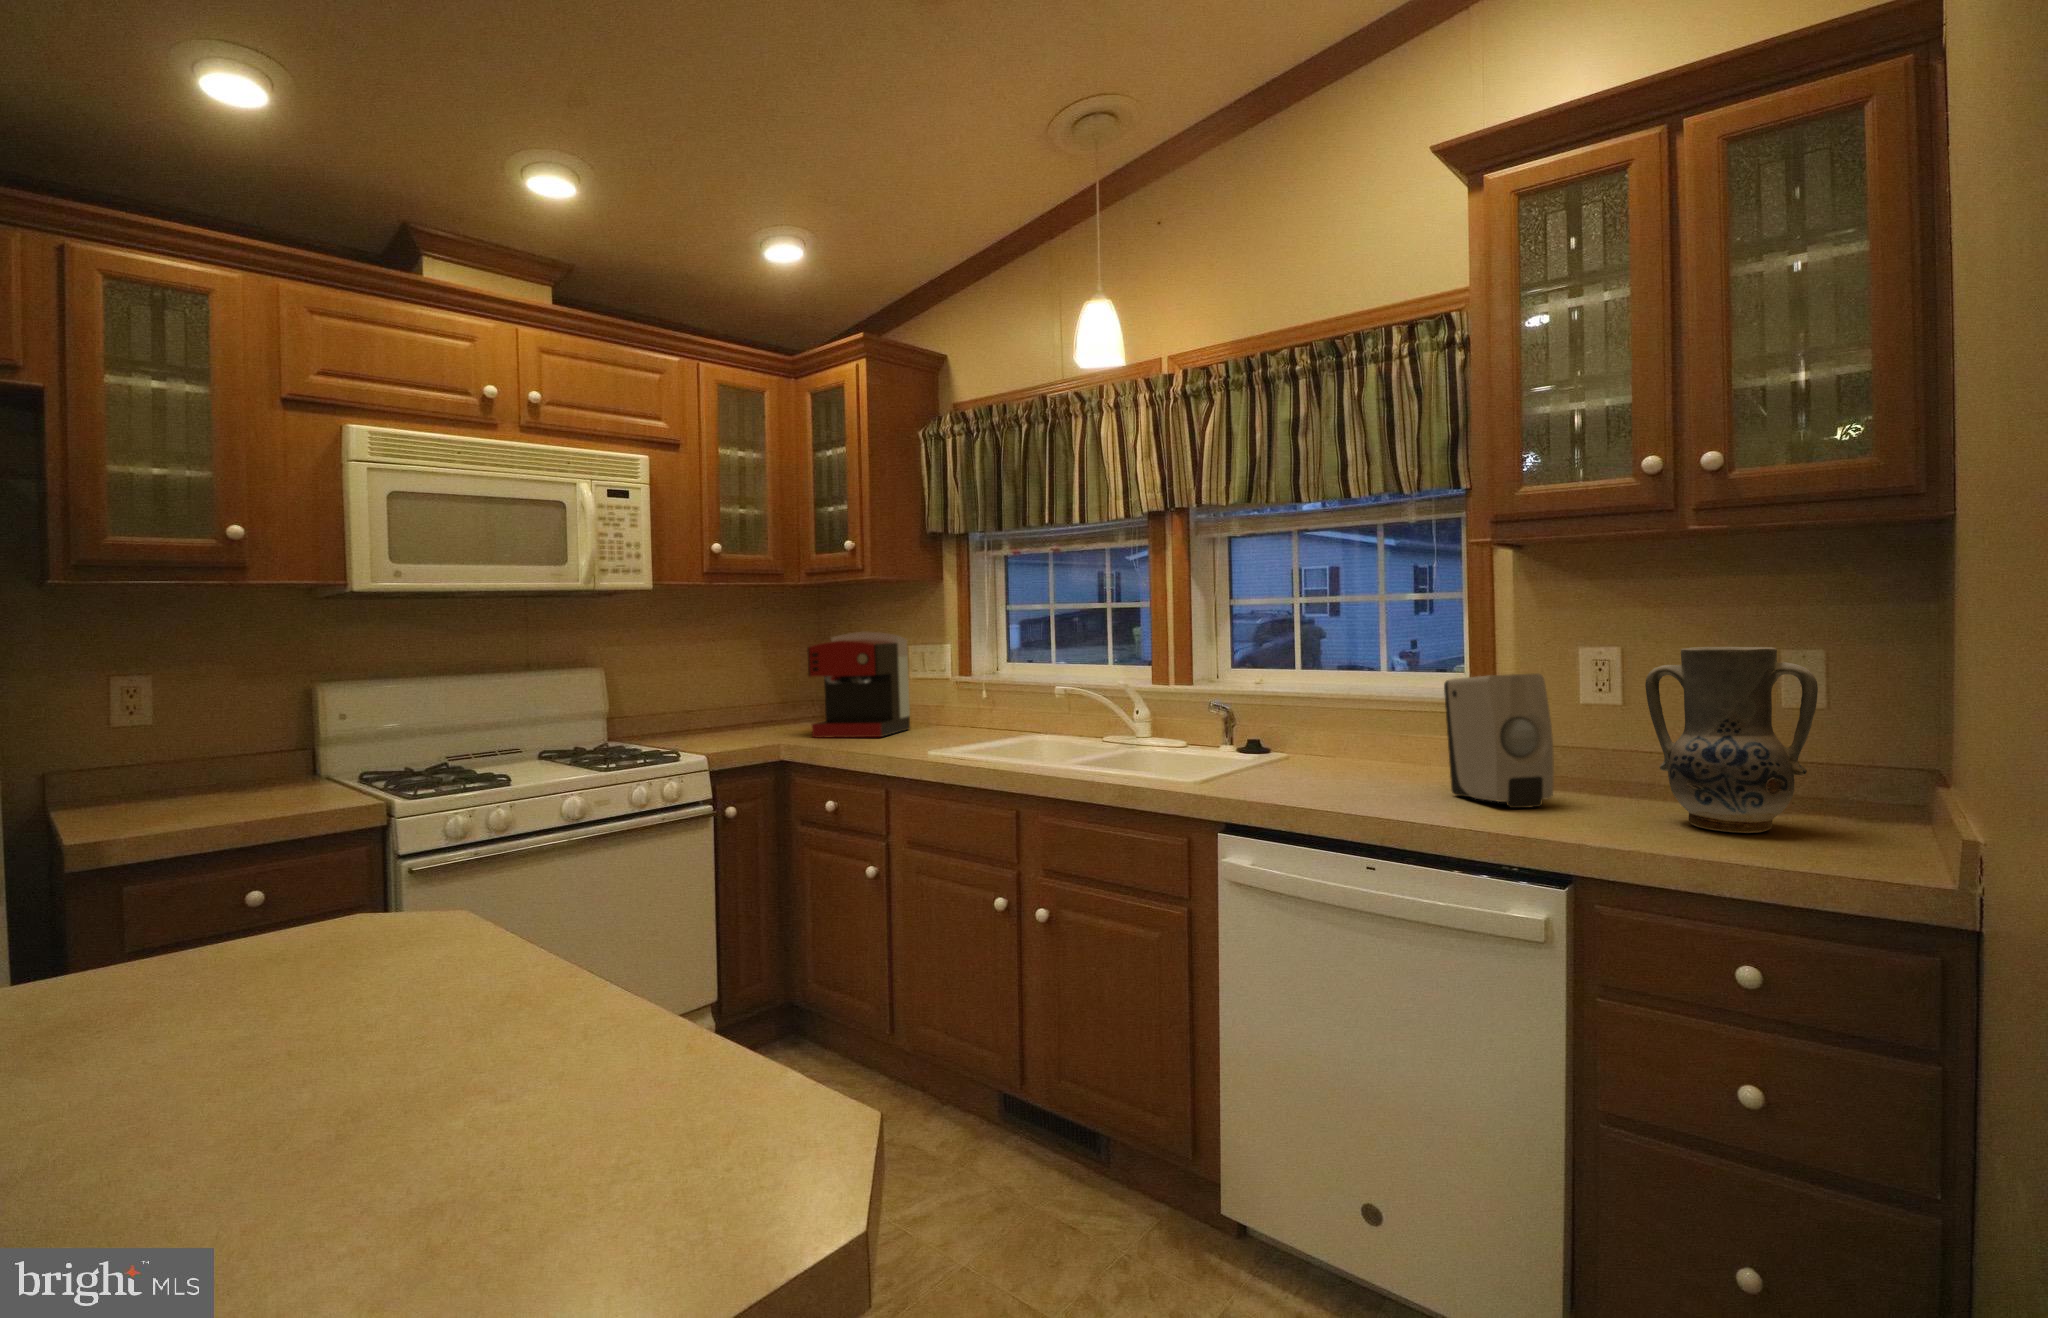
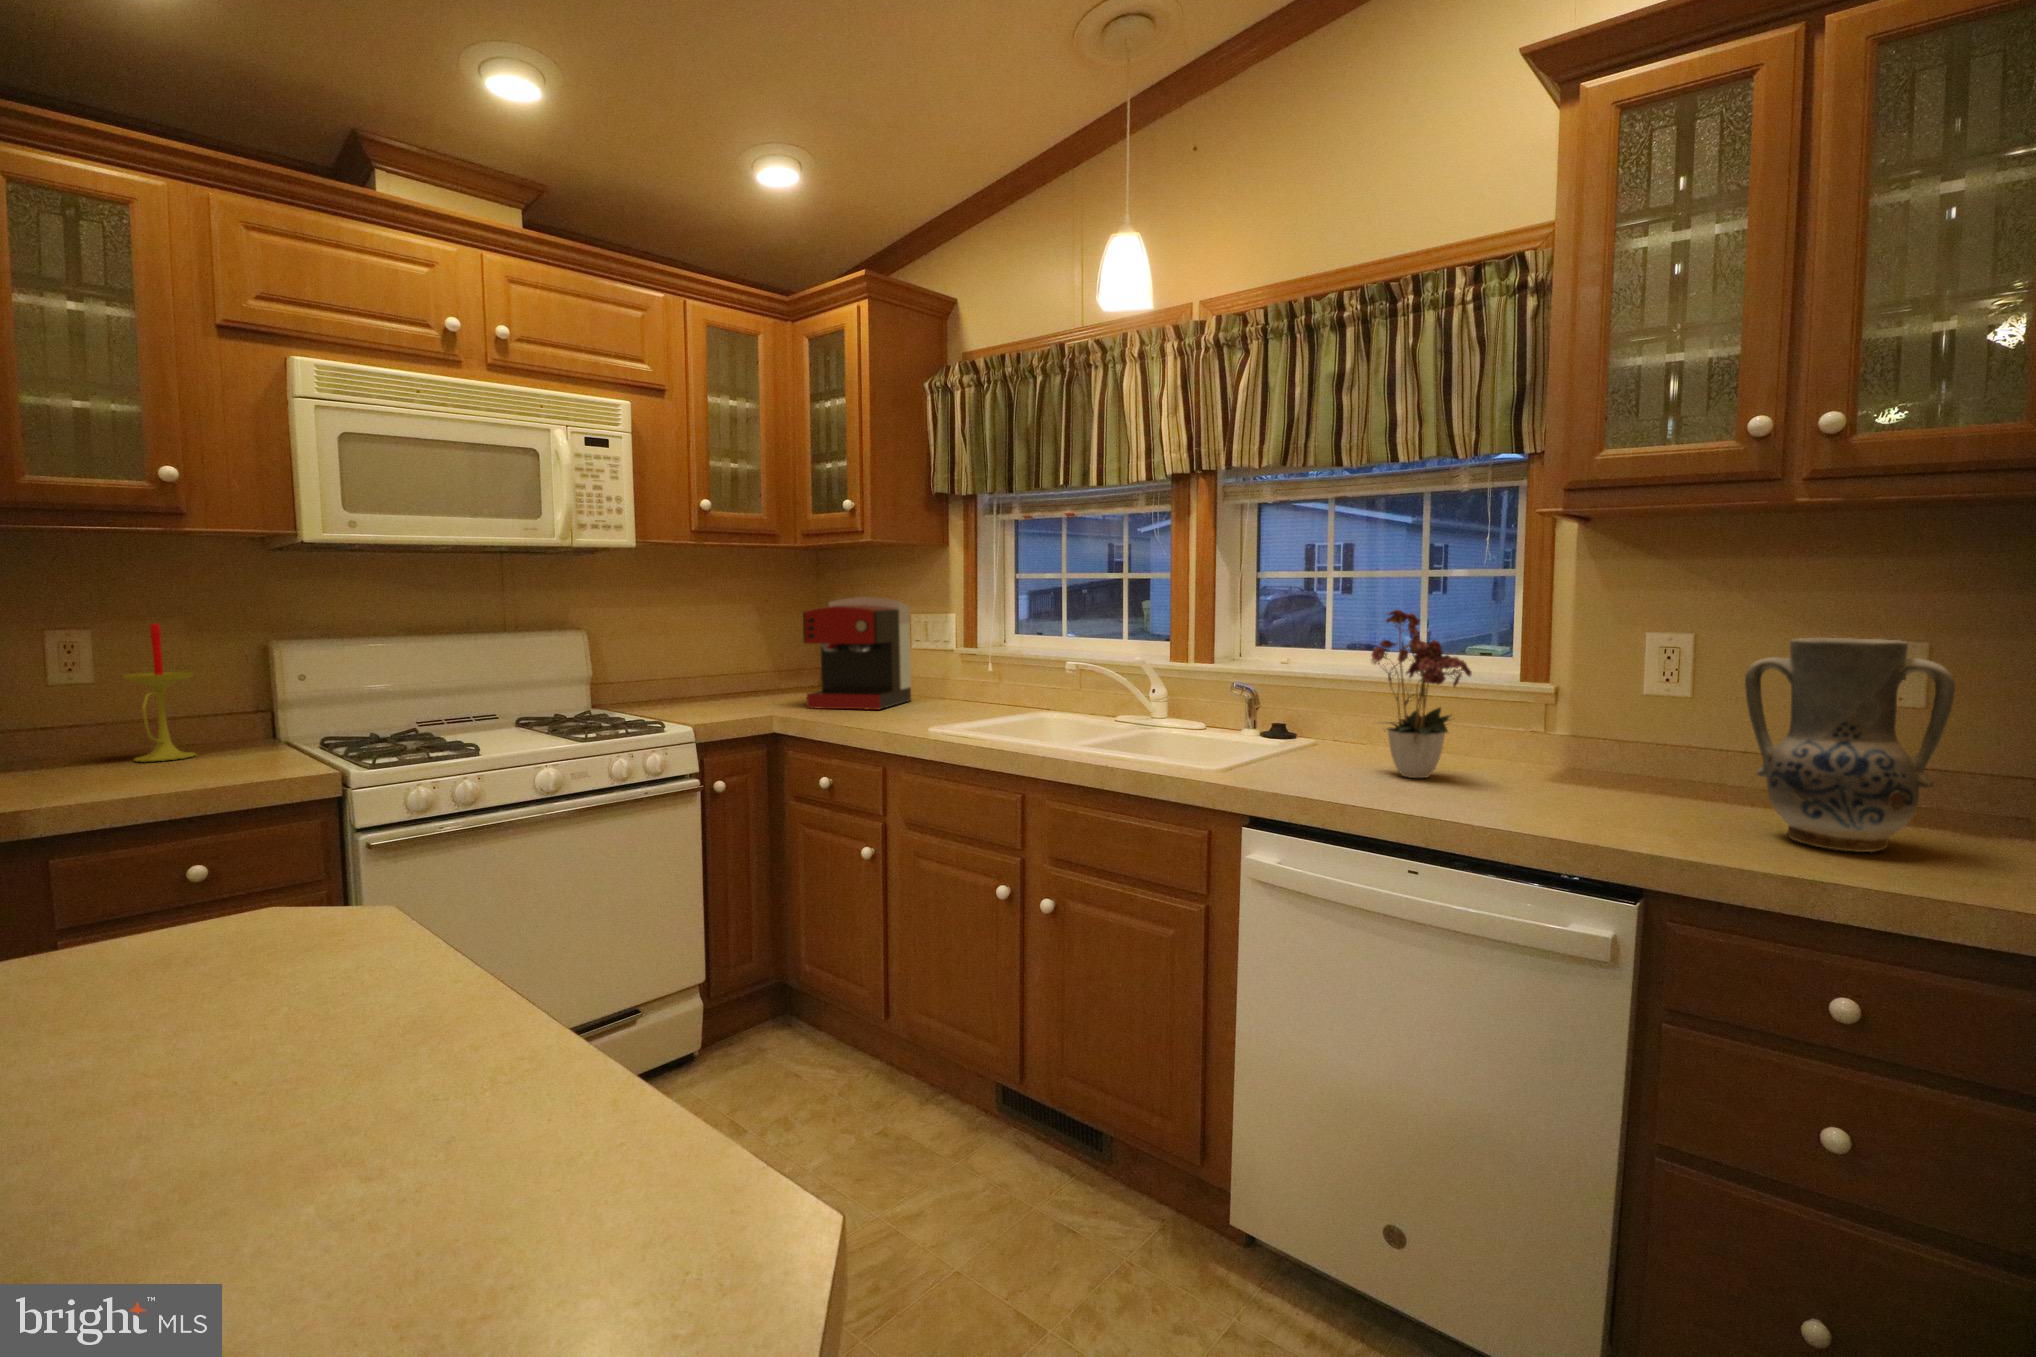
flower arrangement: none [1322,624,1425,784] -> present [1372,610,1472,778]
candle: none [184,665,250,796] -> present [124,624,196,762]
soap dispenser: present [1444,674,1554,808] -> none [1505,663,1630,813]

